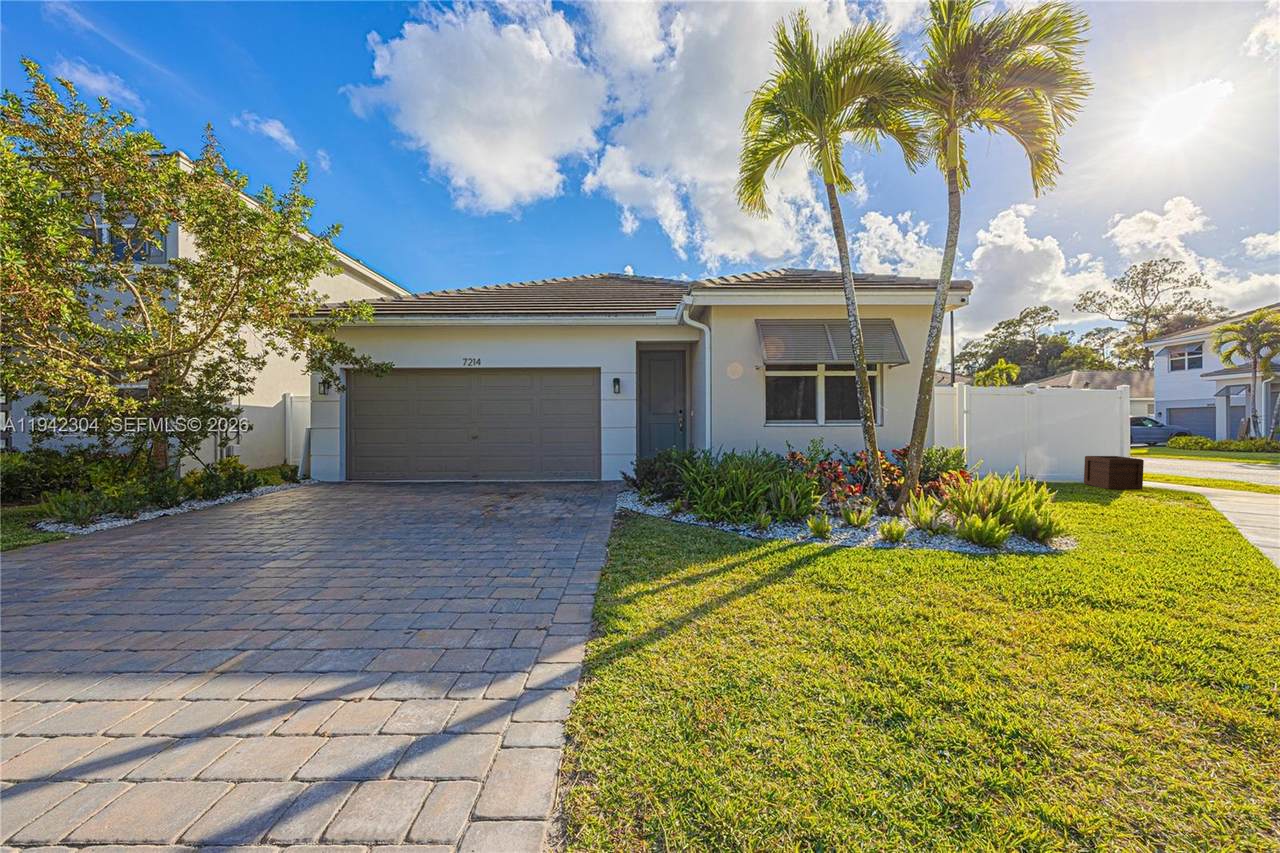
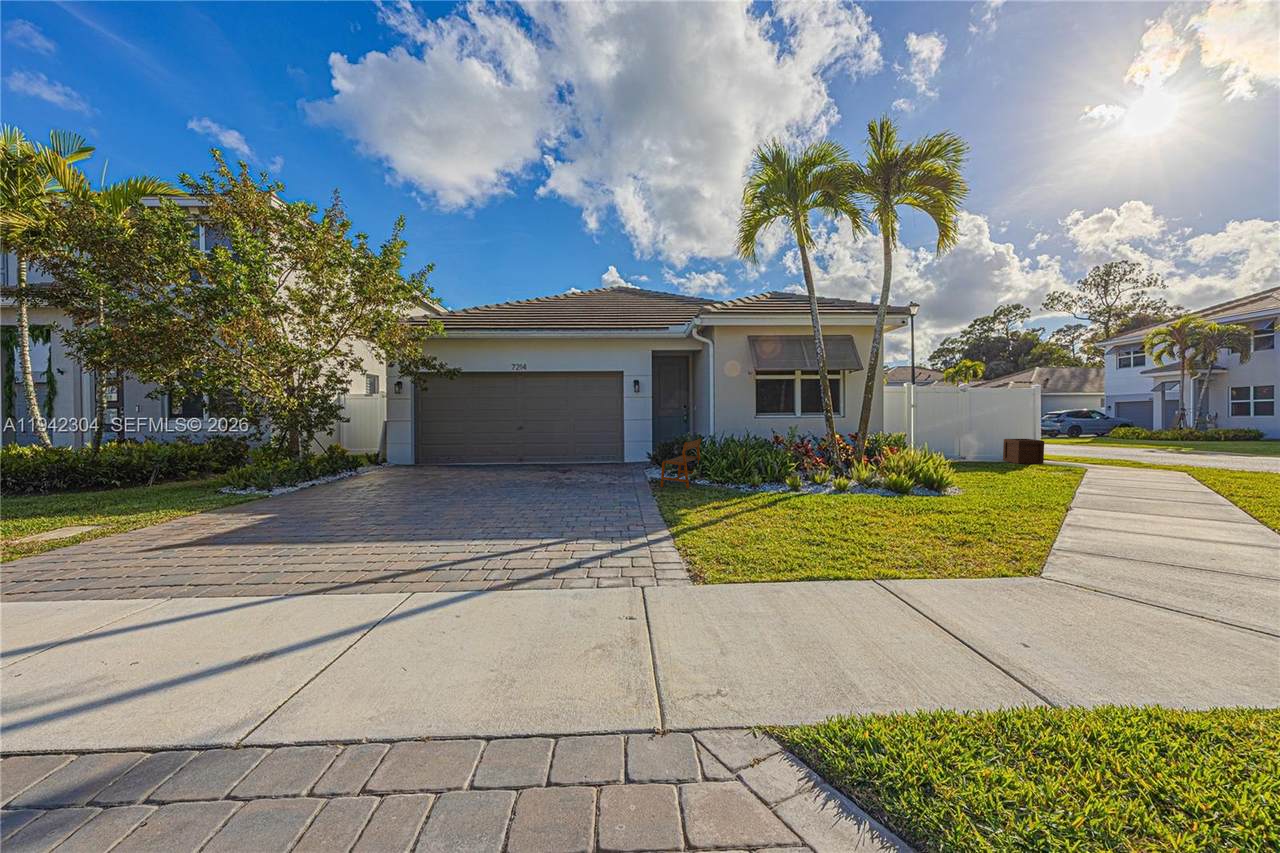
bench: none [633,455,693,527] -> present [660,439,701,488]

